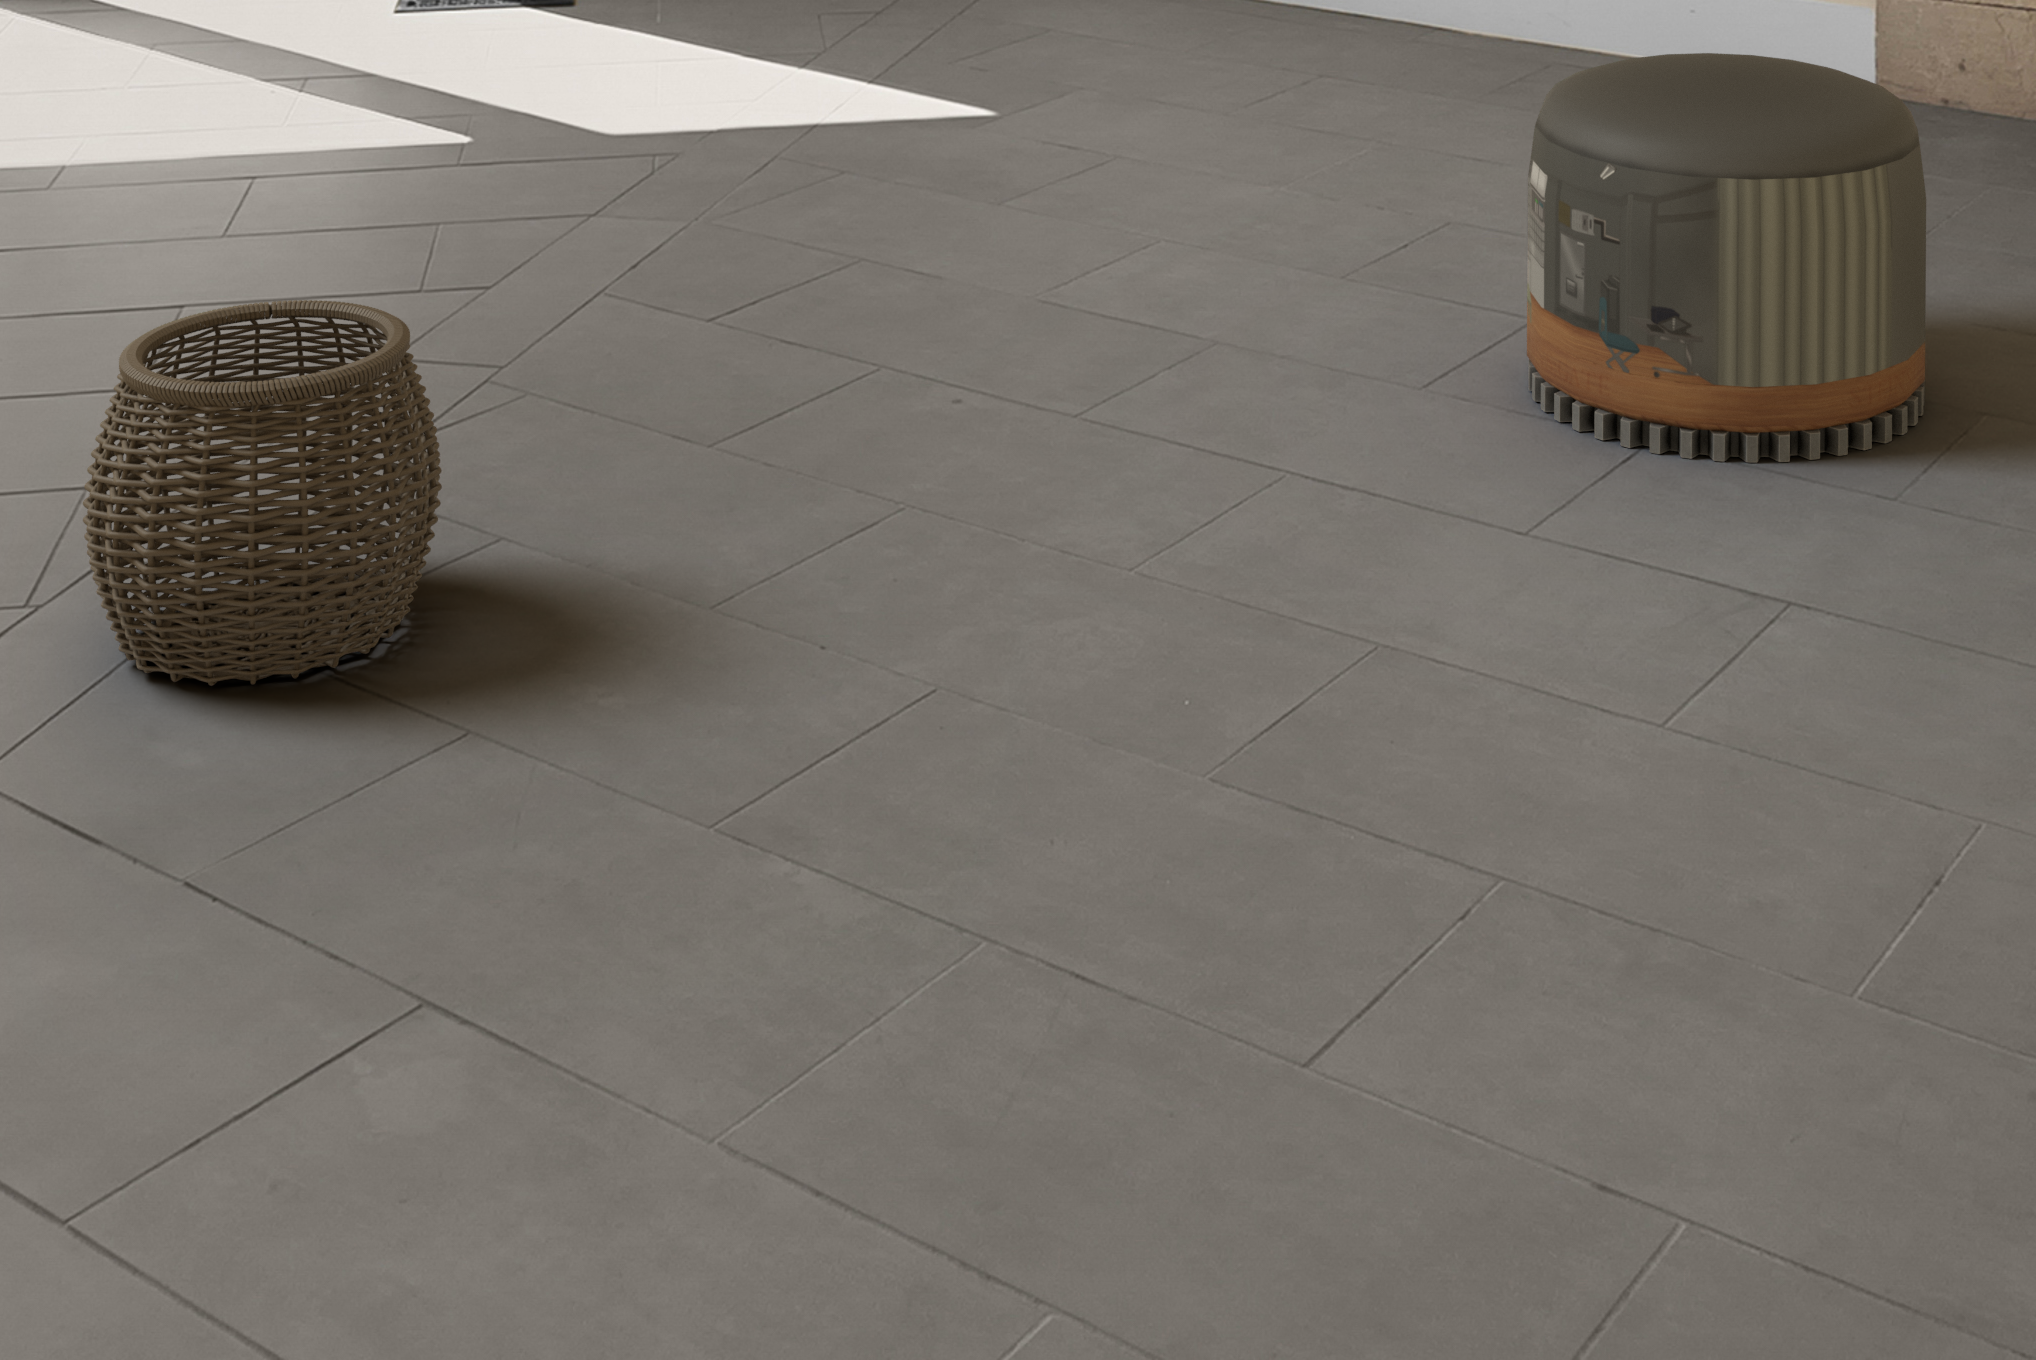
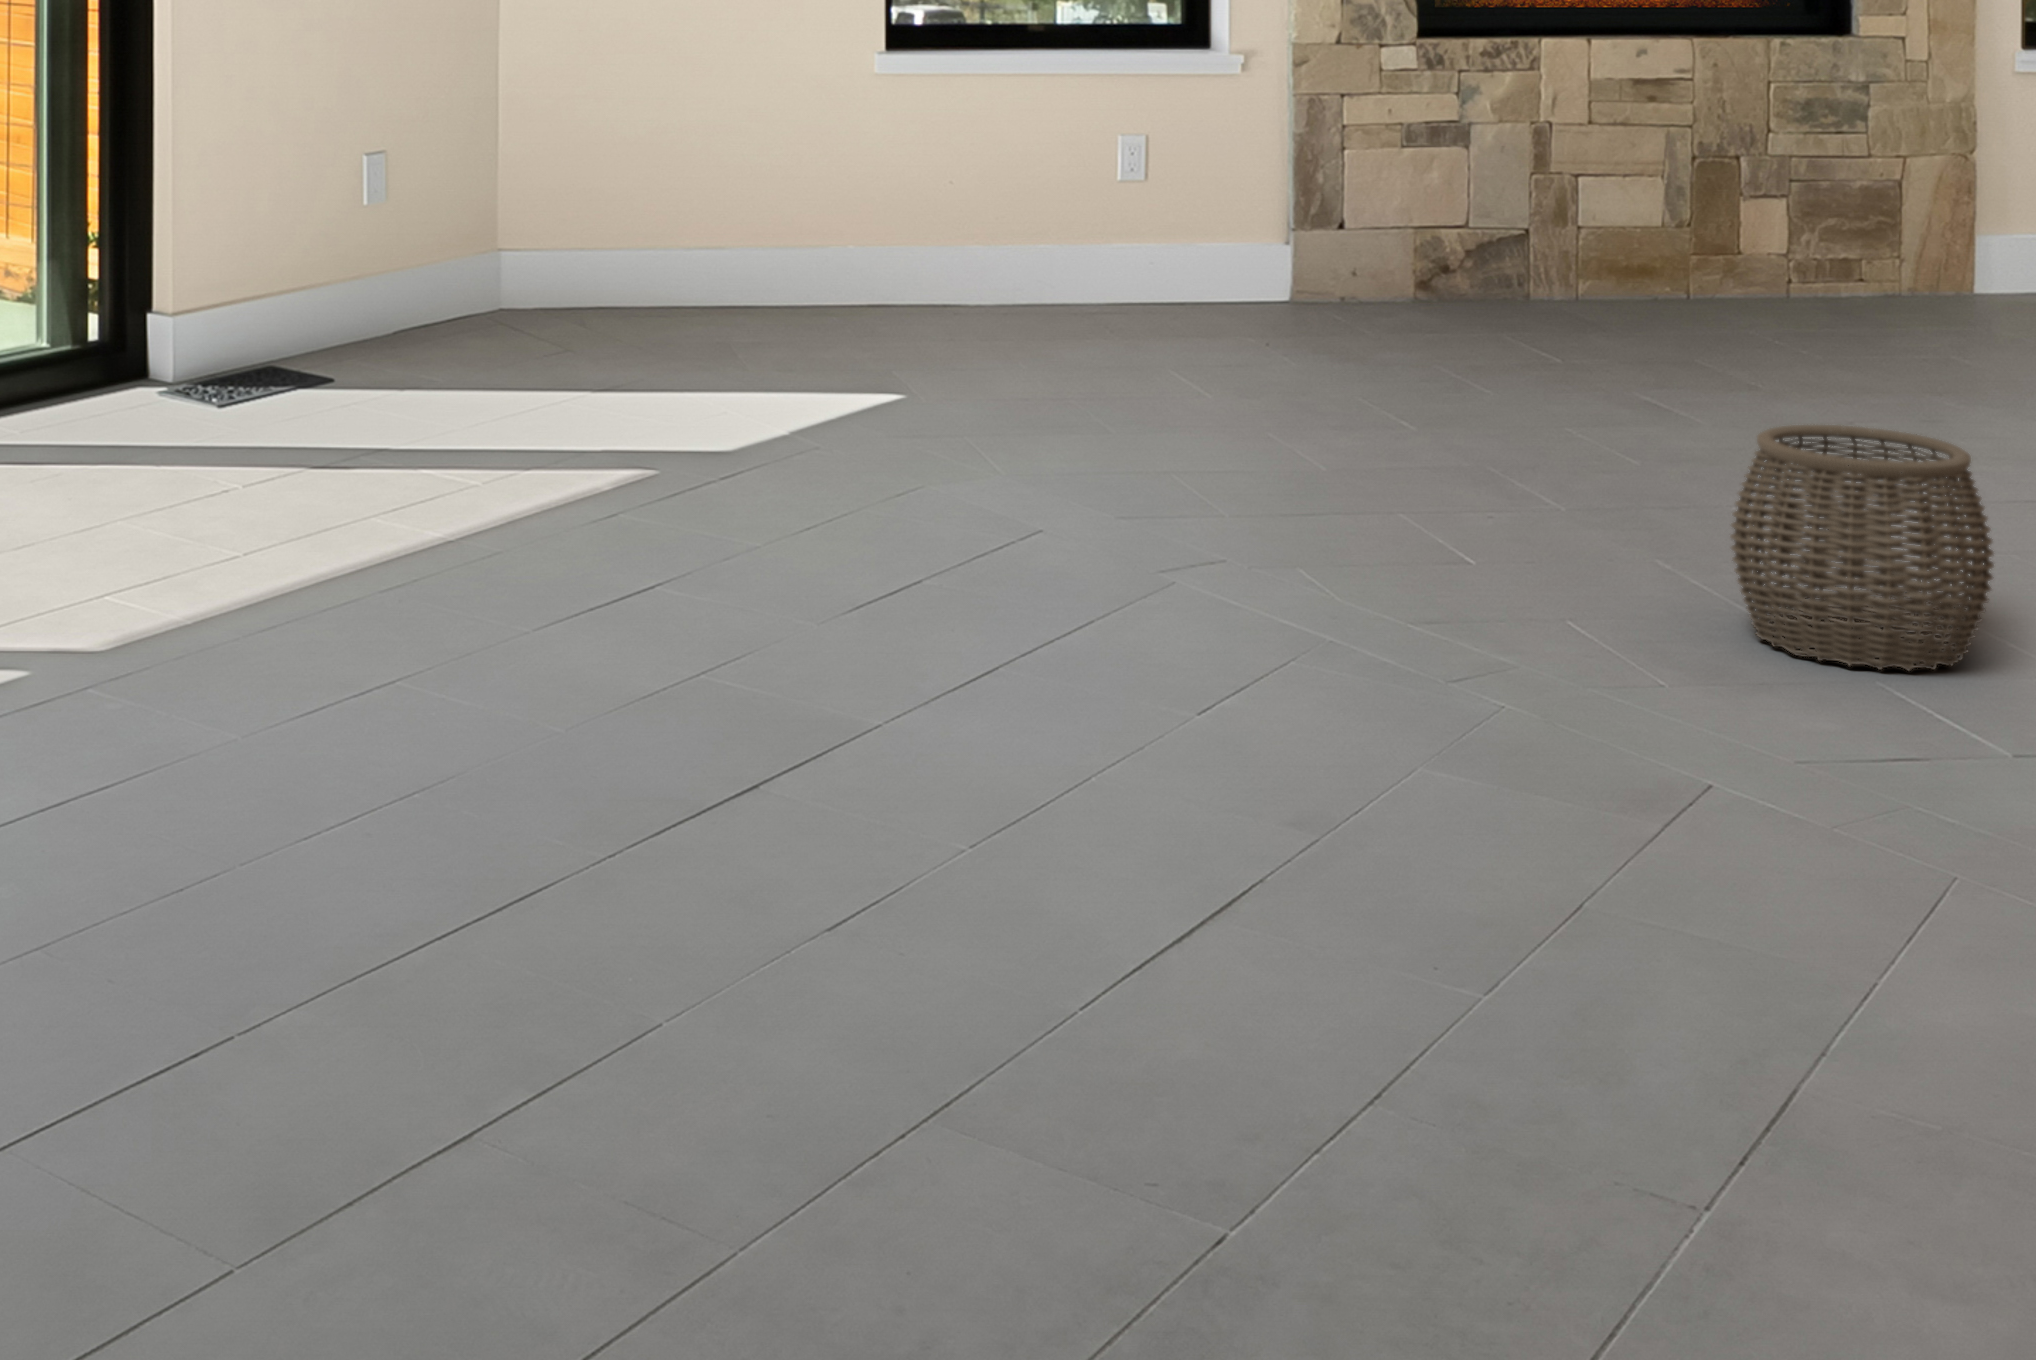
pouf: present [1527,53,1926,463] -> none [1683,222,1957,453]

